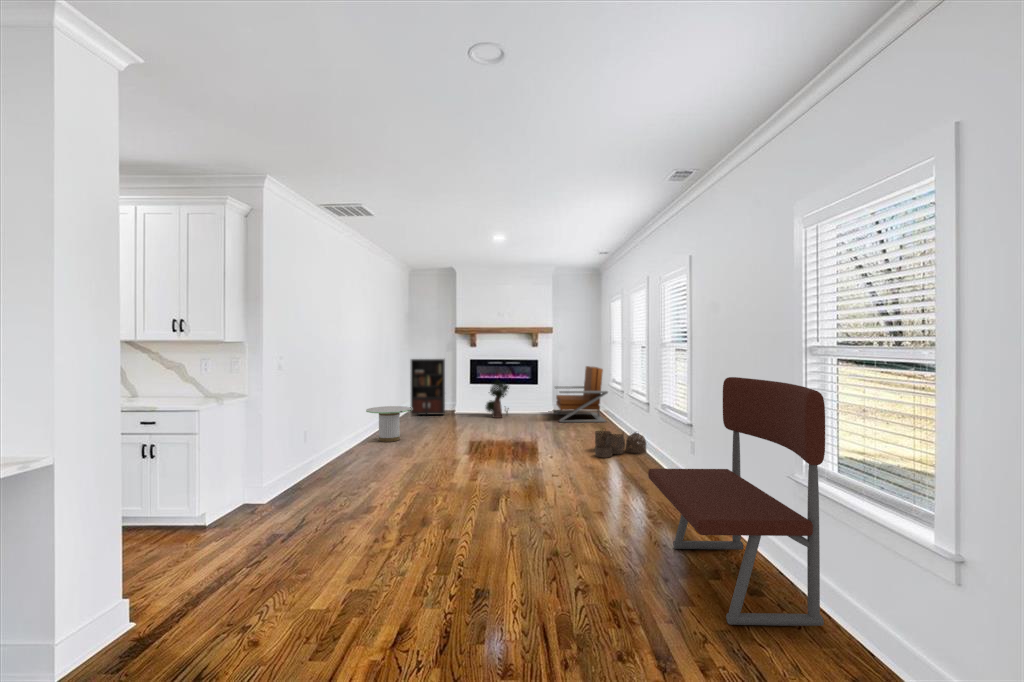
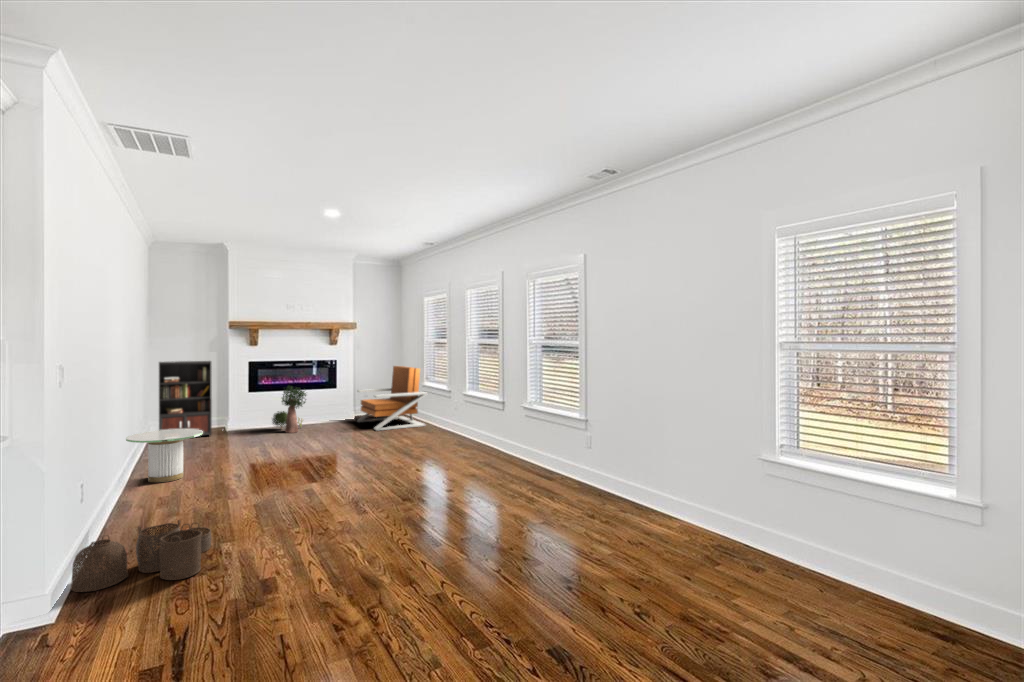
bench: present [648,377,825,626] -> none [633,373,843,607]
woven basket: present [595,430,646,458] -> present [71,520,211,592]

